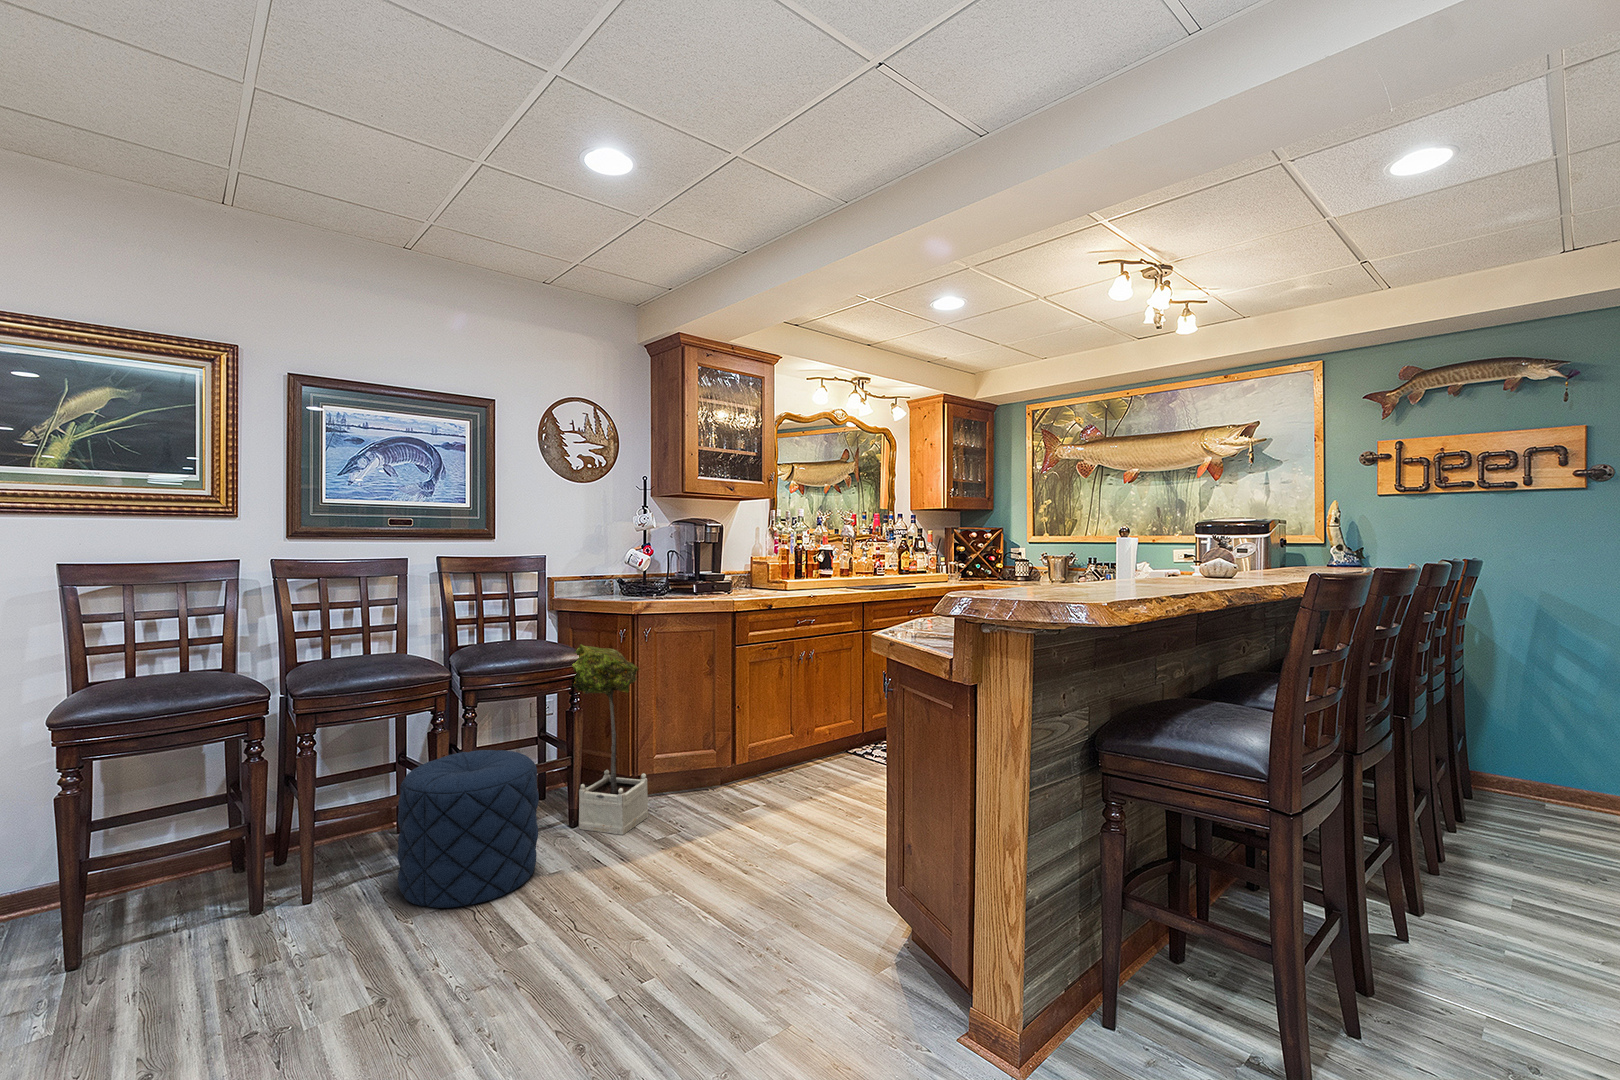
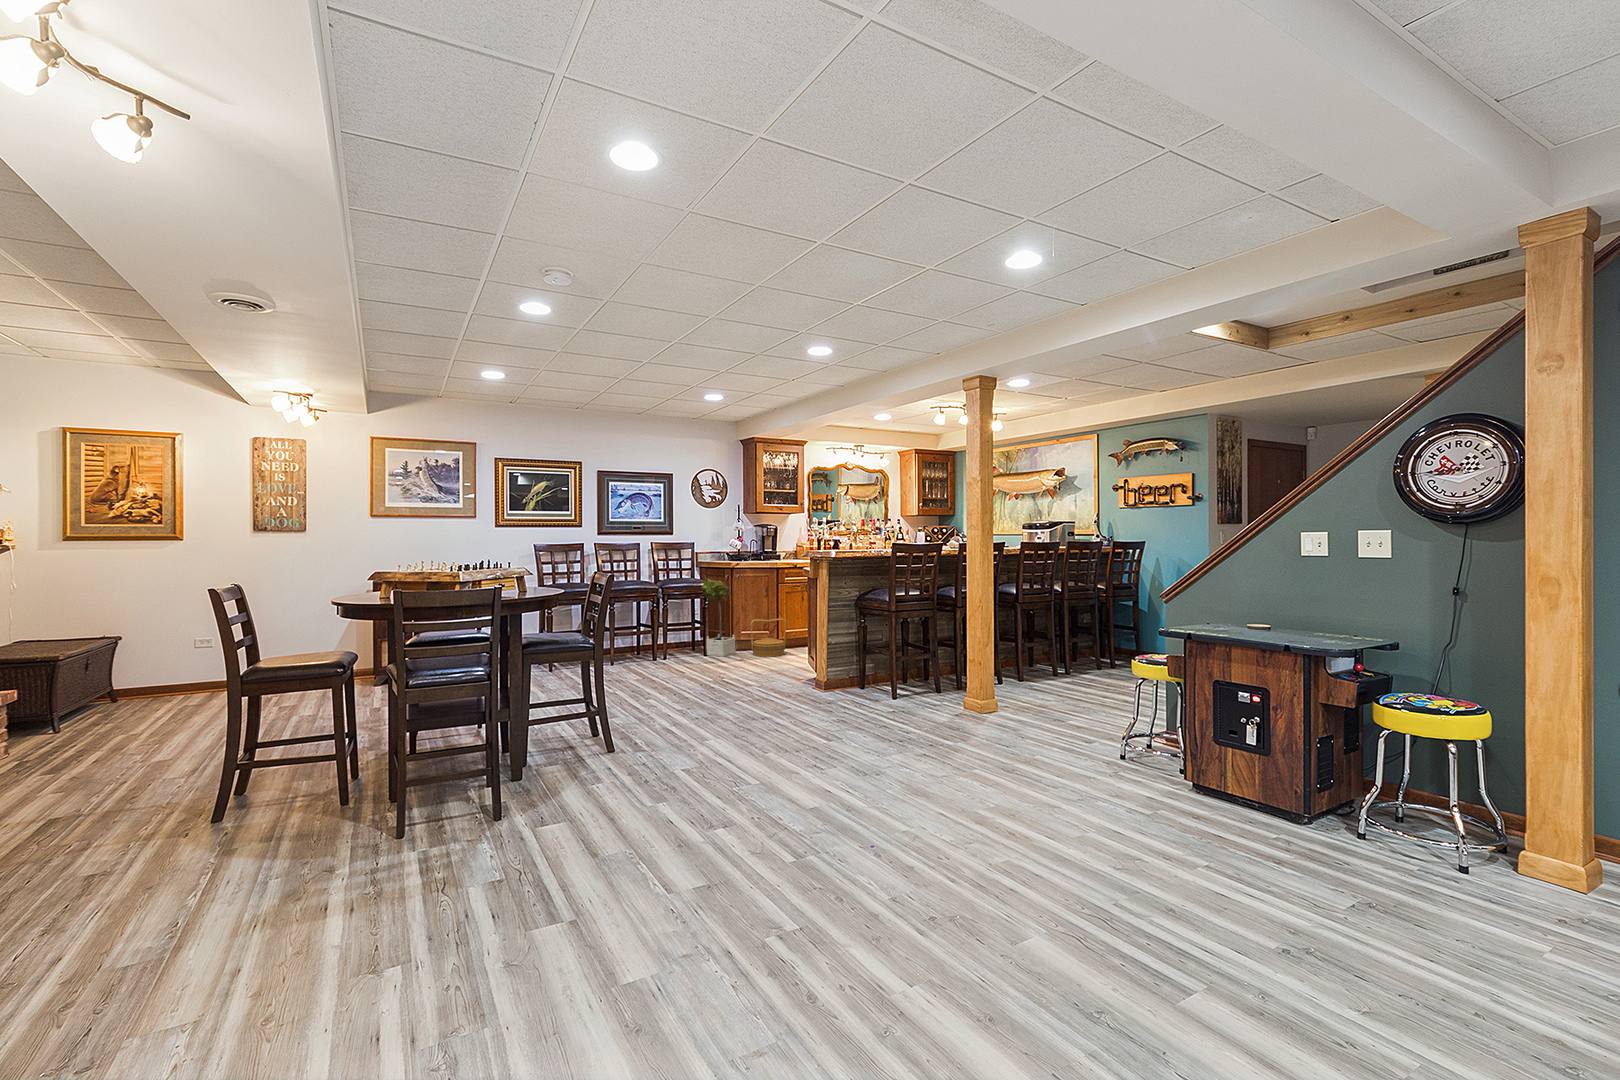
woven basket: none [686,729,764,827] -> present [751,619,786,657]
pouf: present [398,750,539,908] -> none [641,616,689,665]

